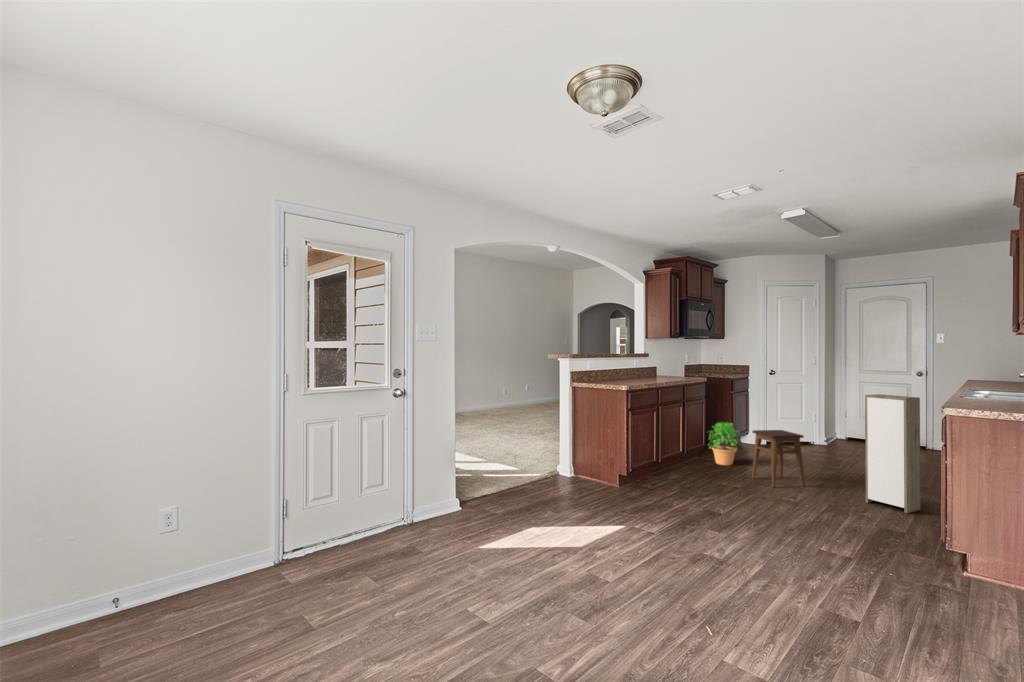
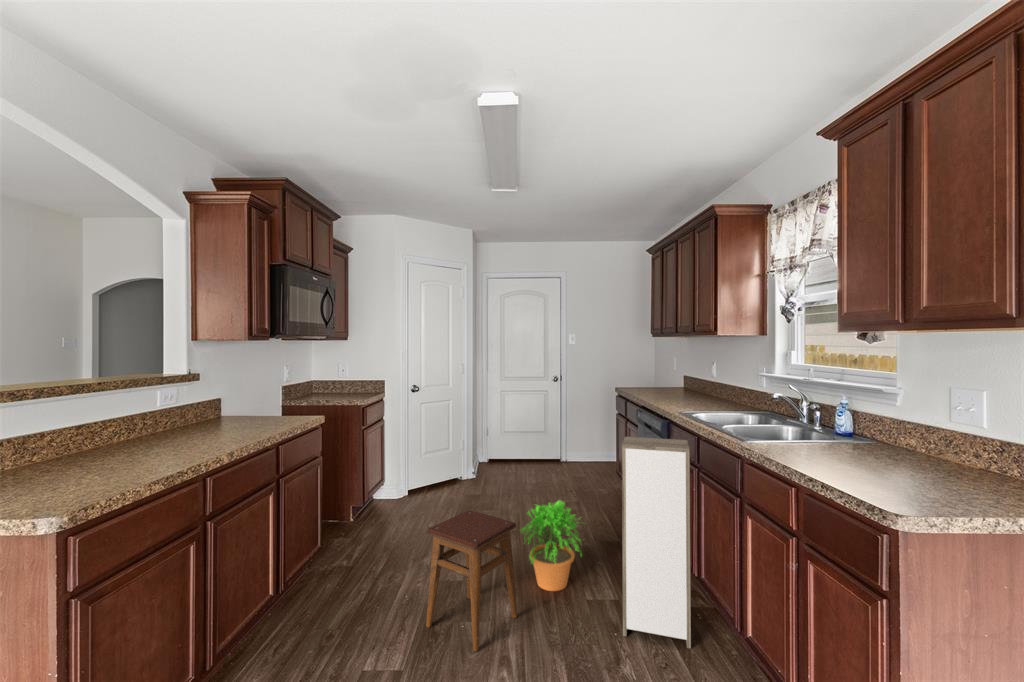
potted plant: present [709,422,740,465] -> present [521,501,581,591]

